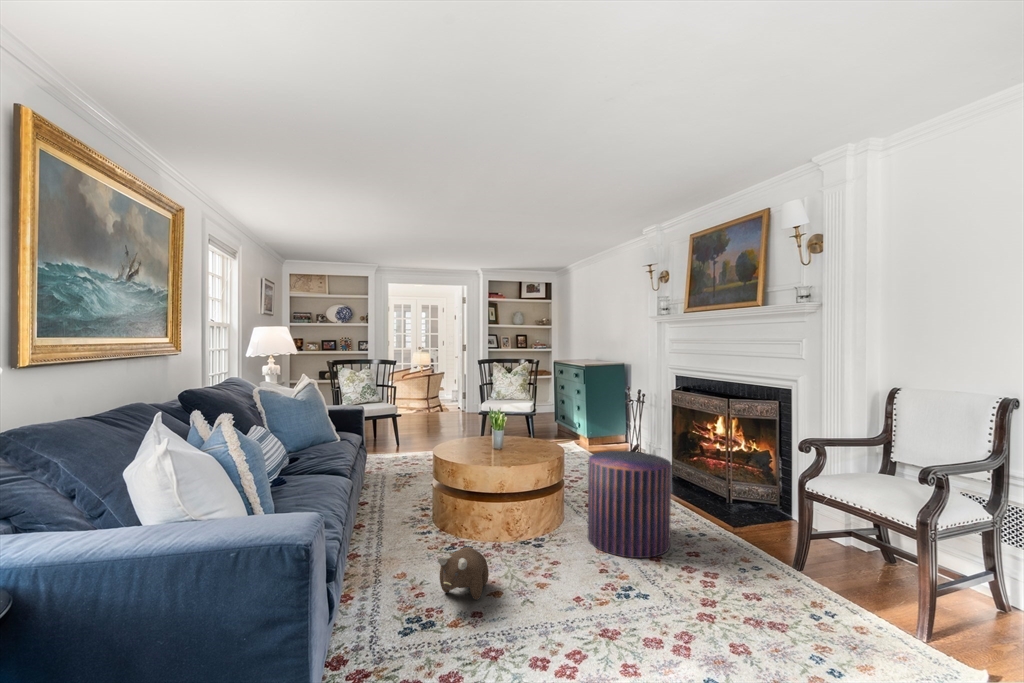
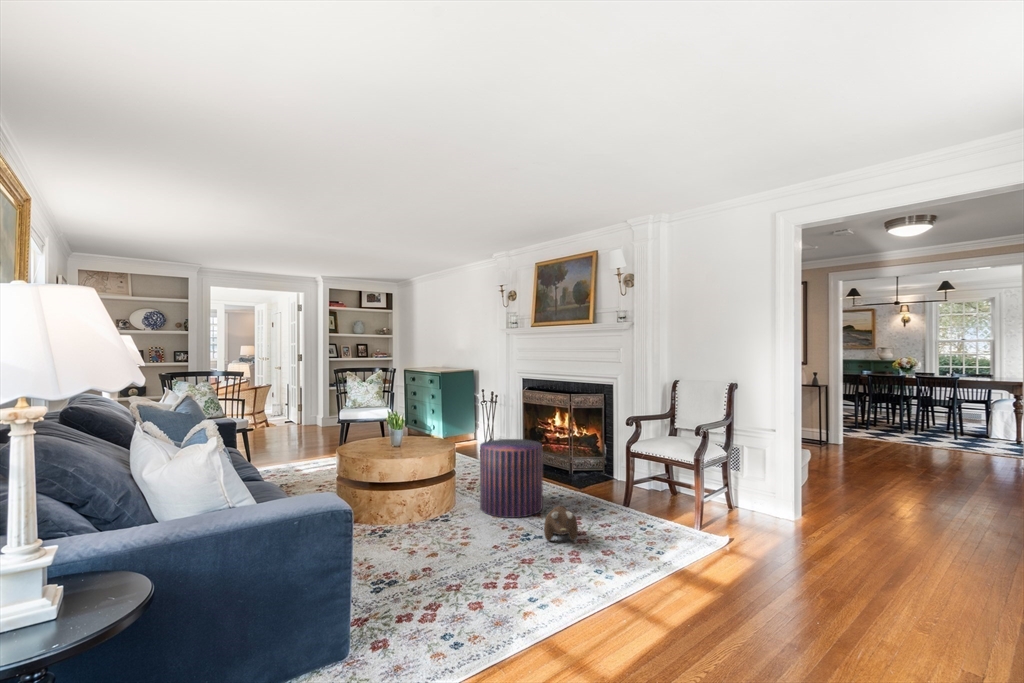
plush toy: present [438,547,489,600] -> present [544,506,578,541]

